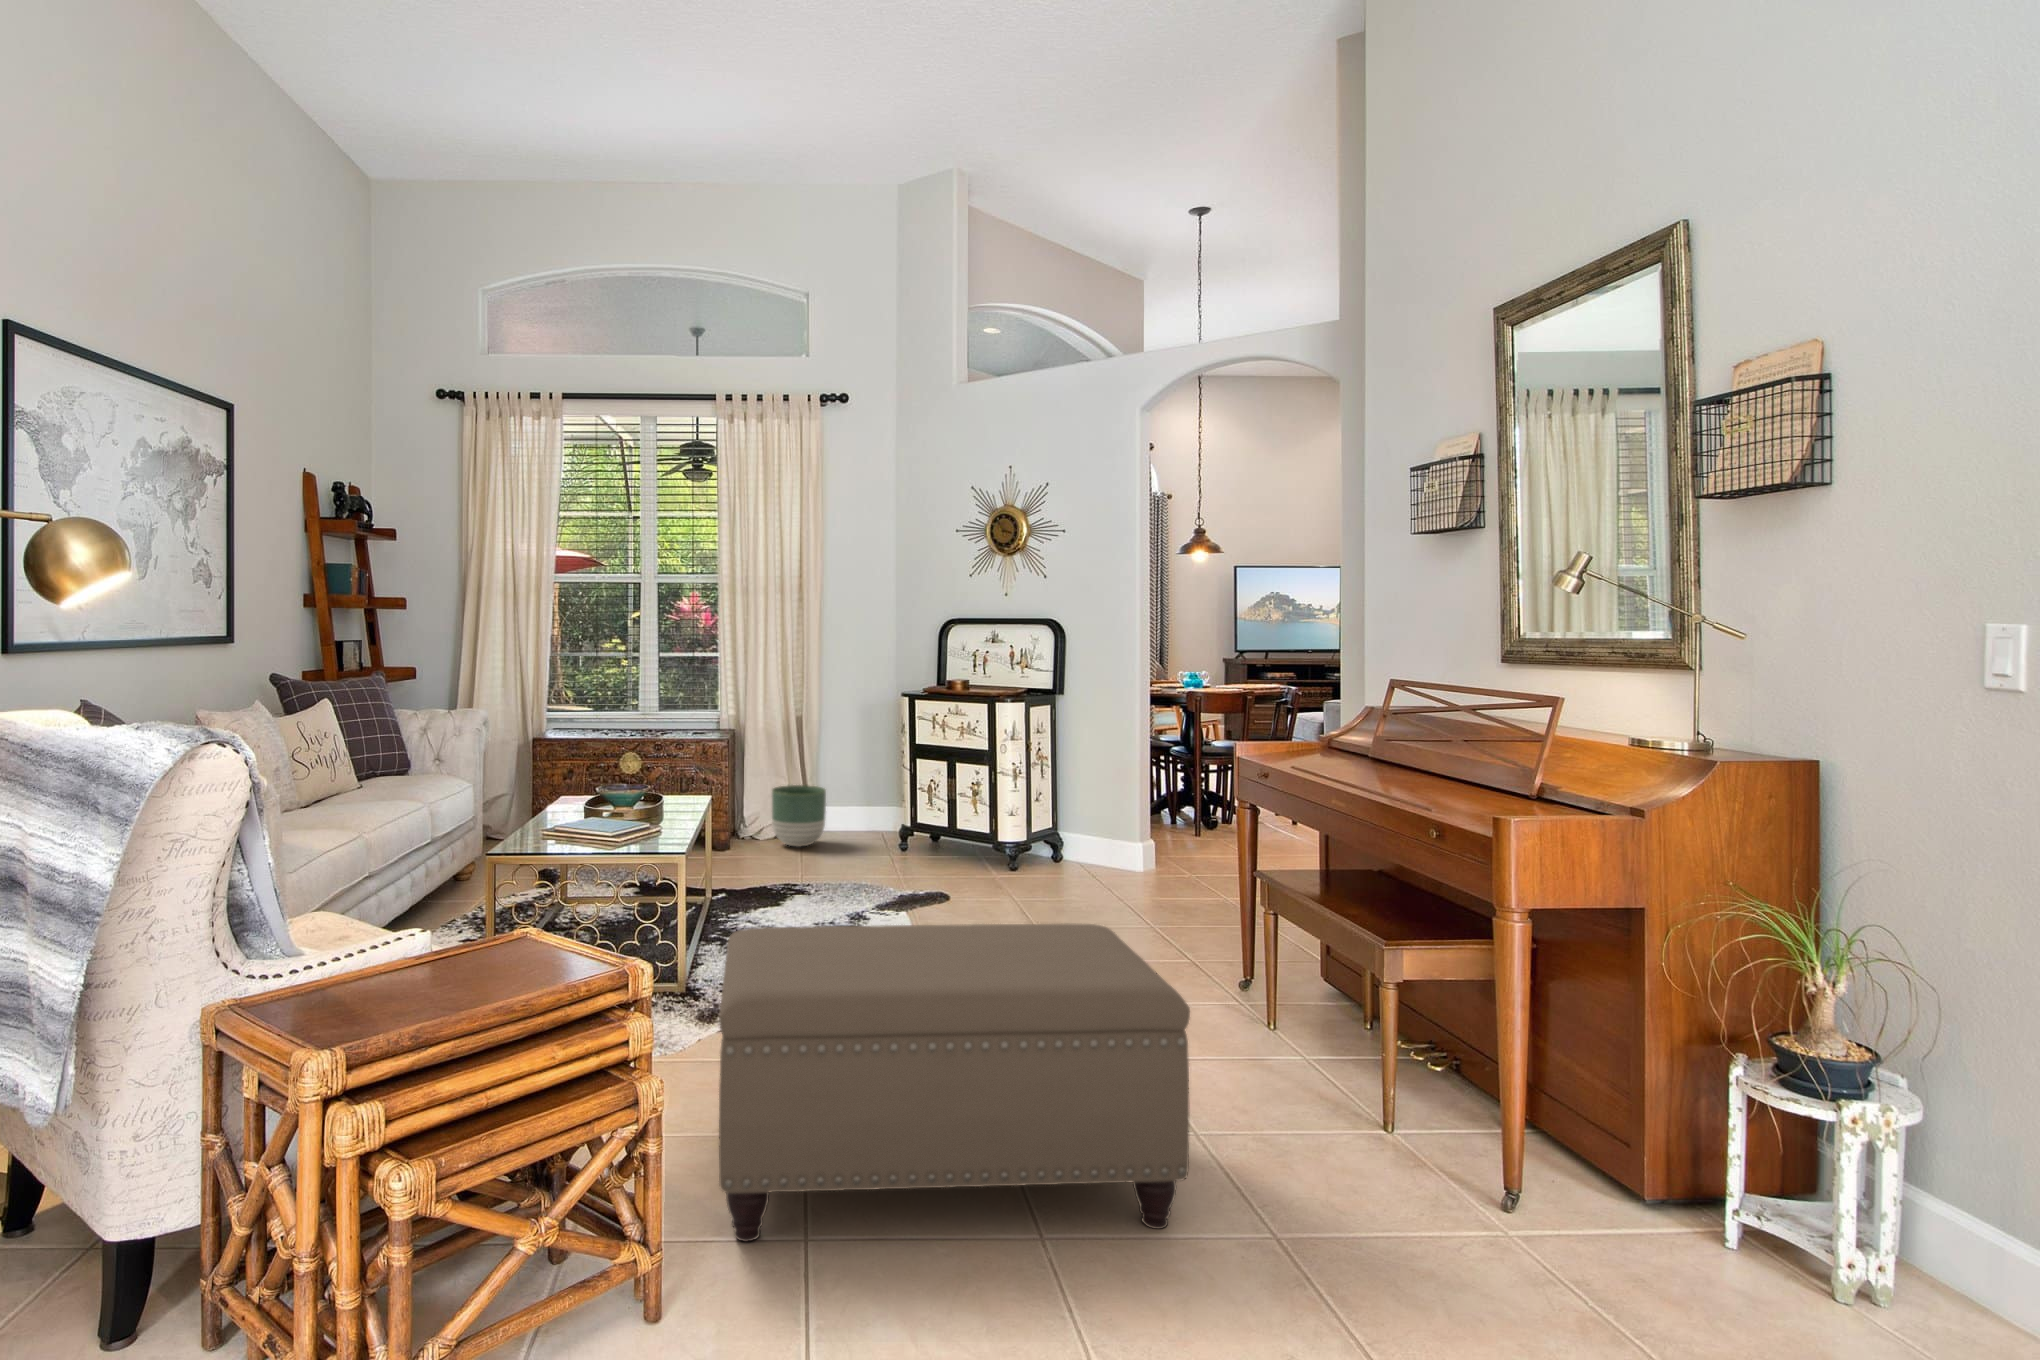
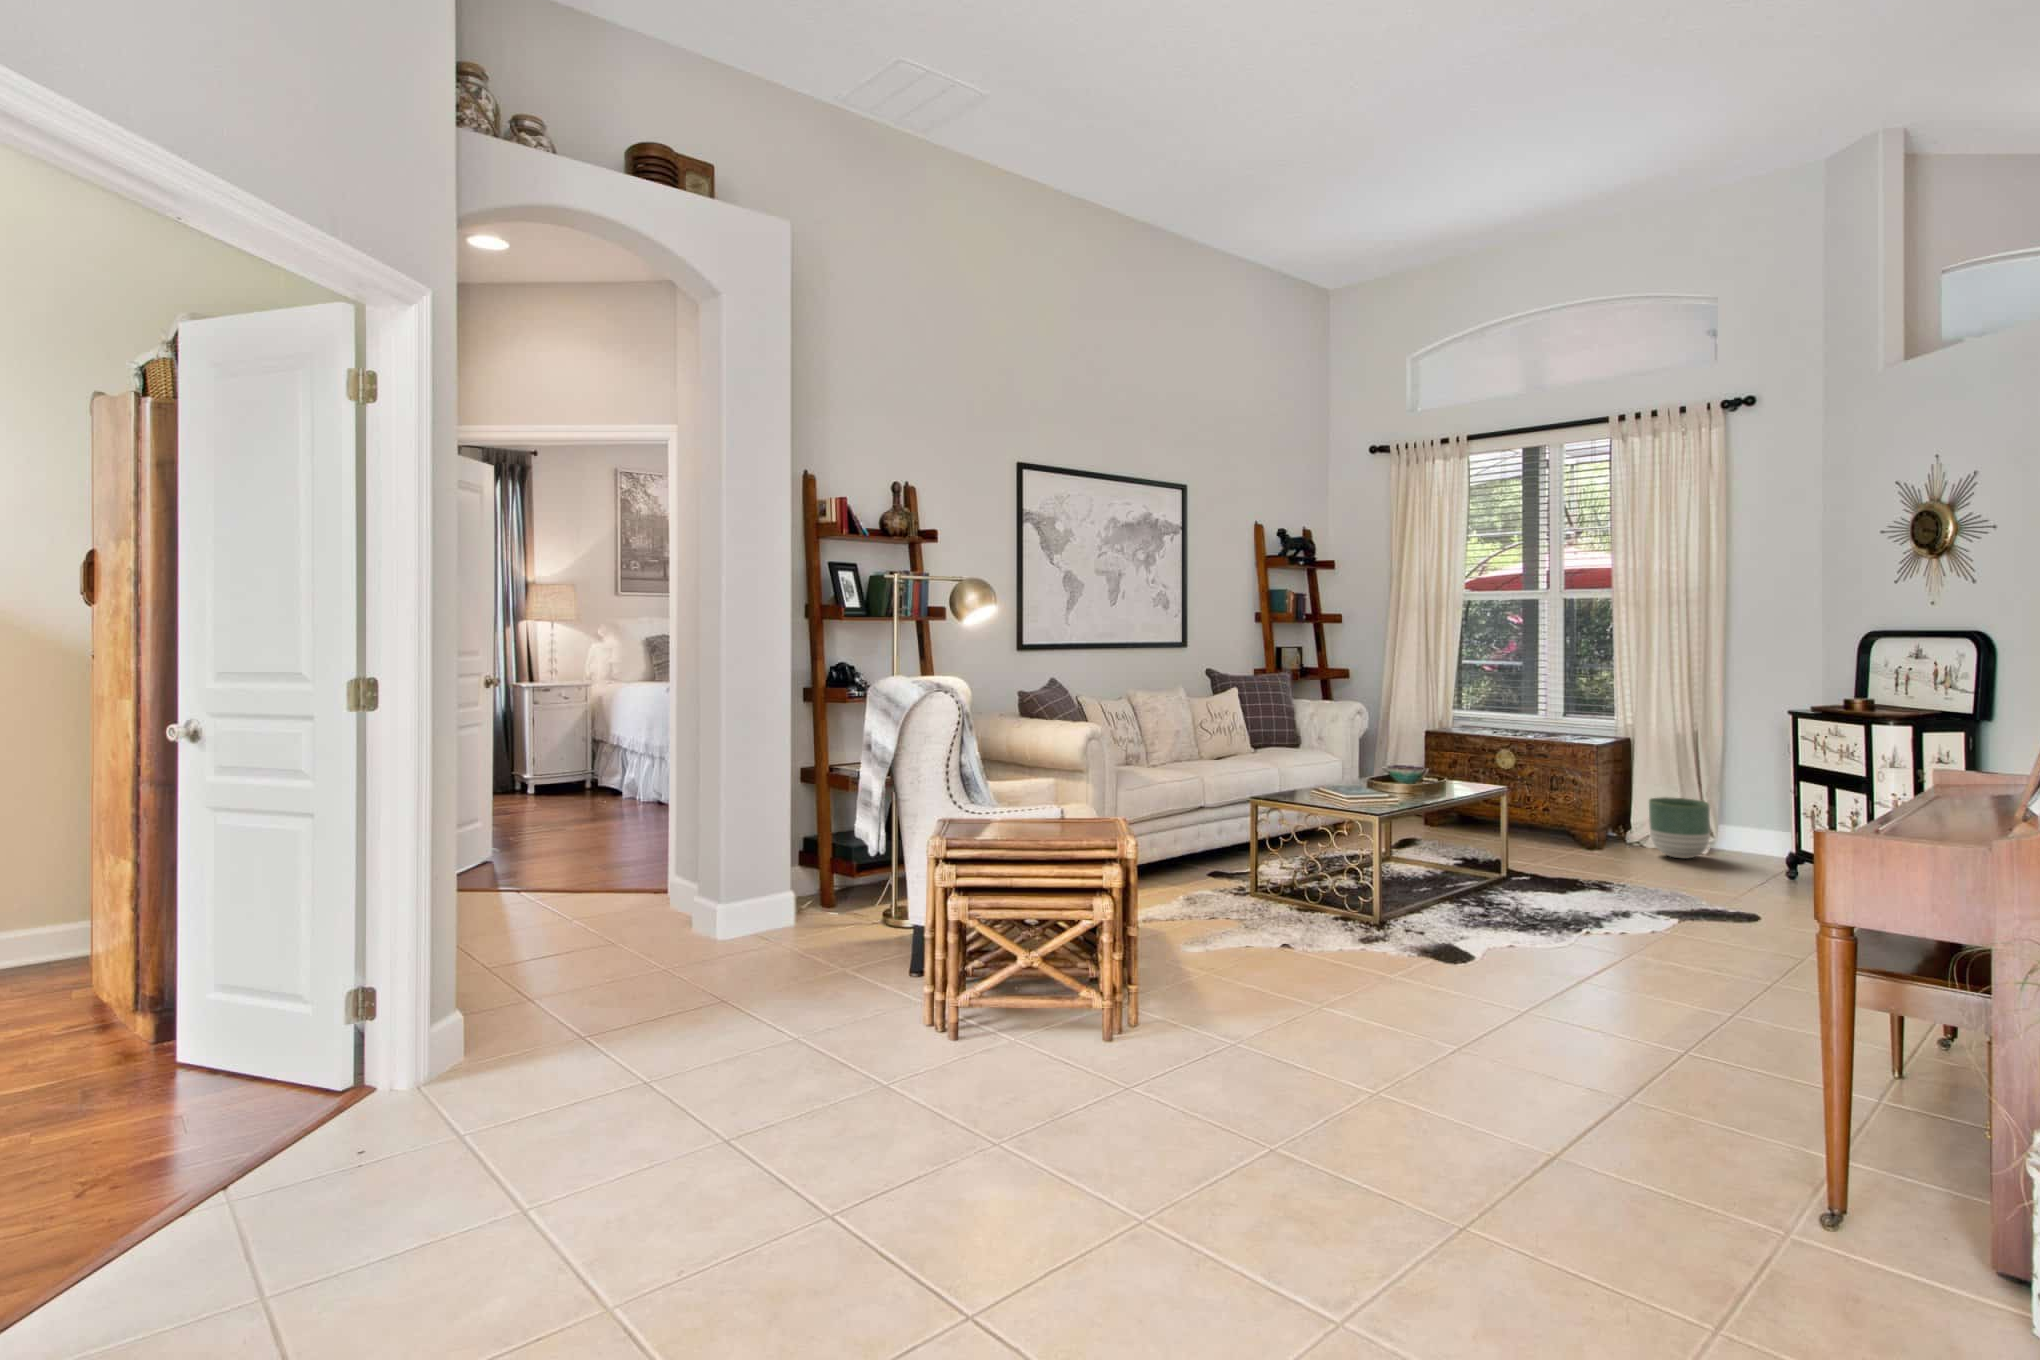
ottoman: present [719,924,1190,1242] -> none [1182,838,1530,1077]

